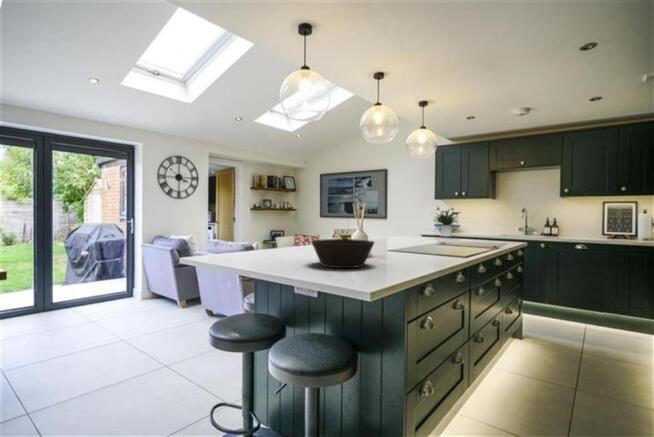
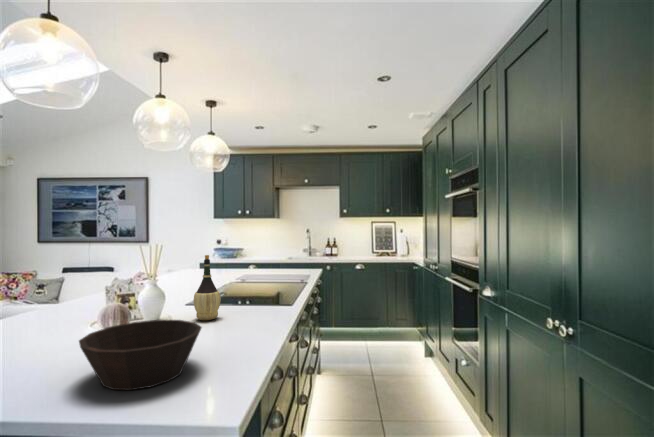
flower arrangement: present [434,207,460,236] -> none [216,228,252,266]
wine bottle: none [387,209,406,254] -> present [194,255,221,320]

